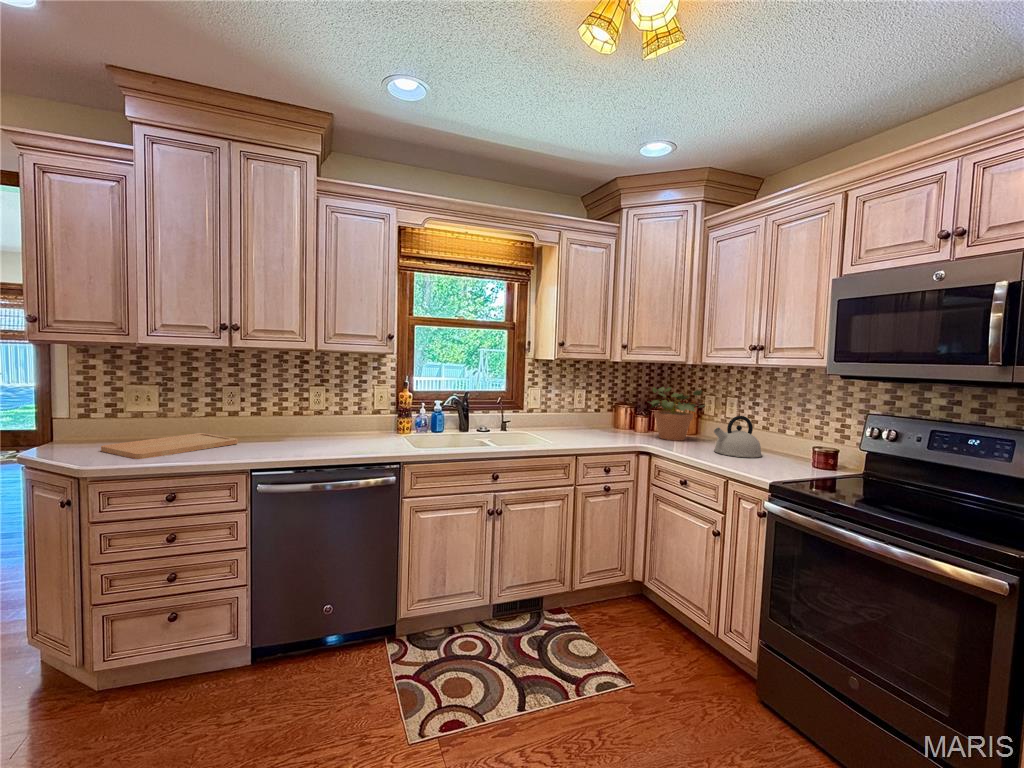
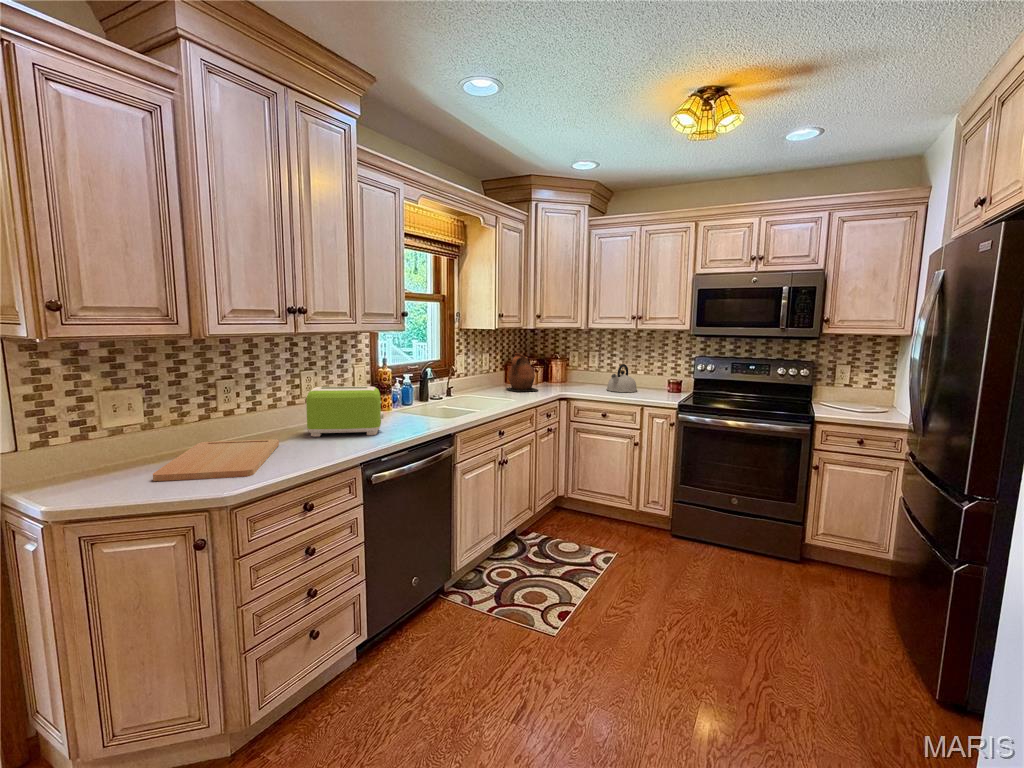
potted plant: present [650,387,705,441] -> none [544,346,589,388]
ceramic pitcher: none [586,390,623,439] -> present [506,353,538,391]
toaster: none [274,400,338,449] -> present [306,386,384,437]

